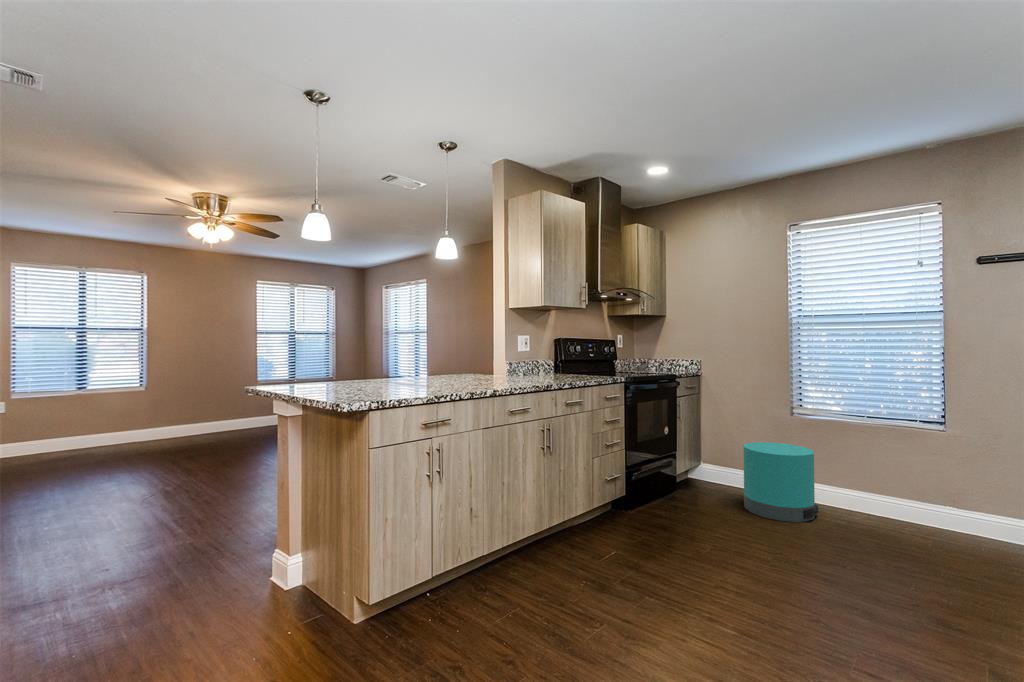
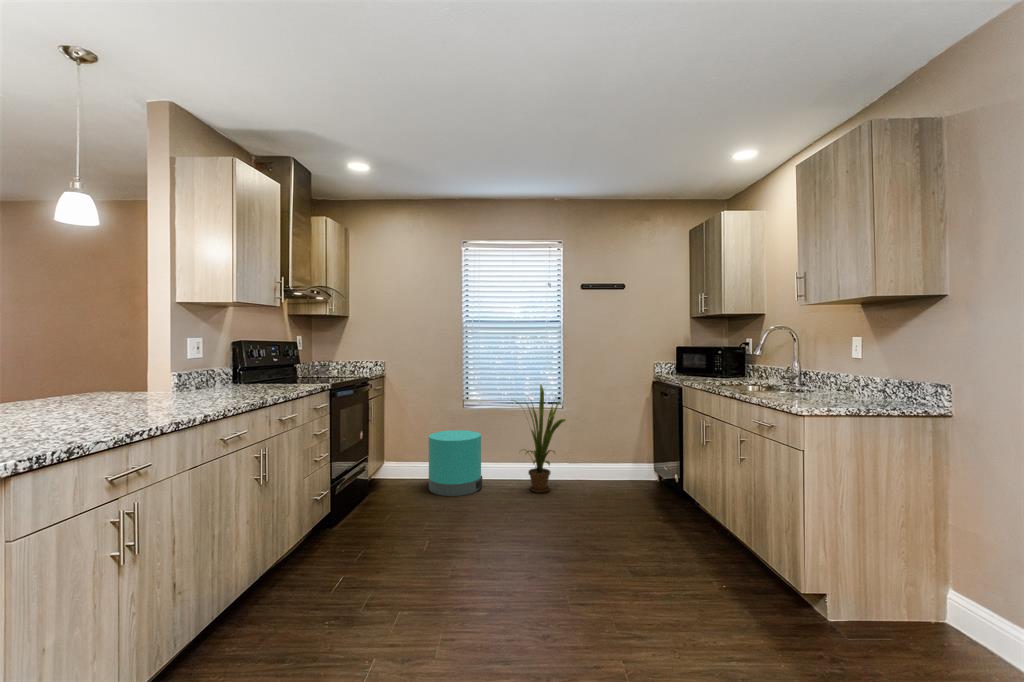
house plant: none [855,396,958,550] -> present [523,385,565,493]

